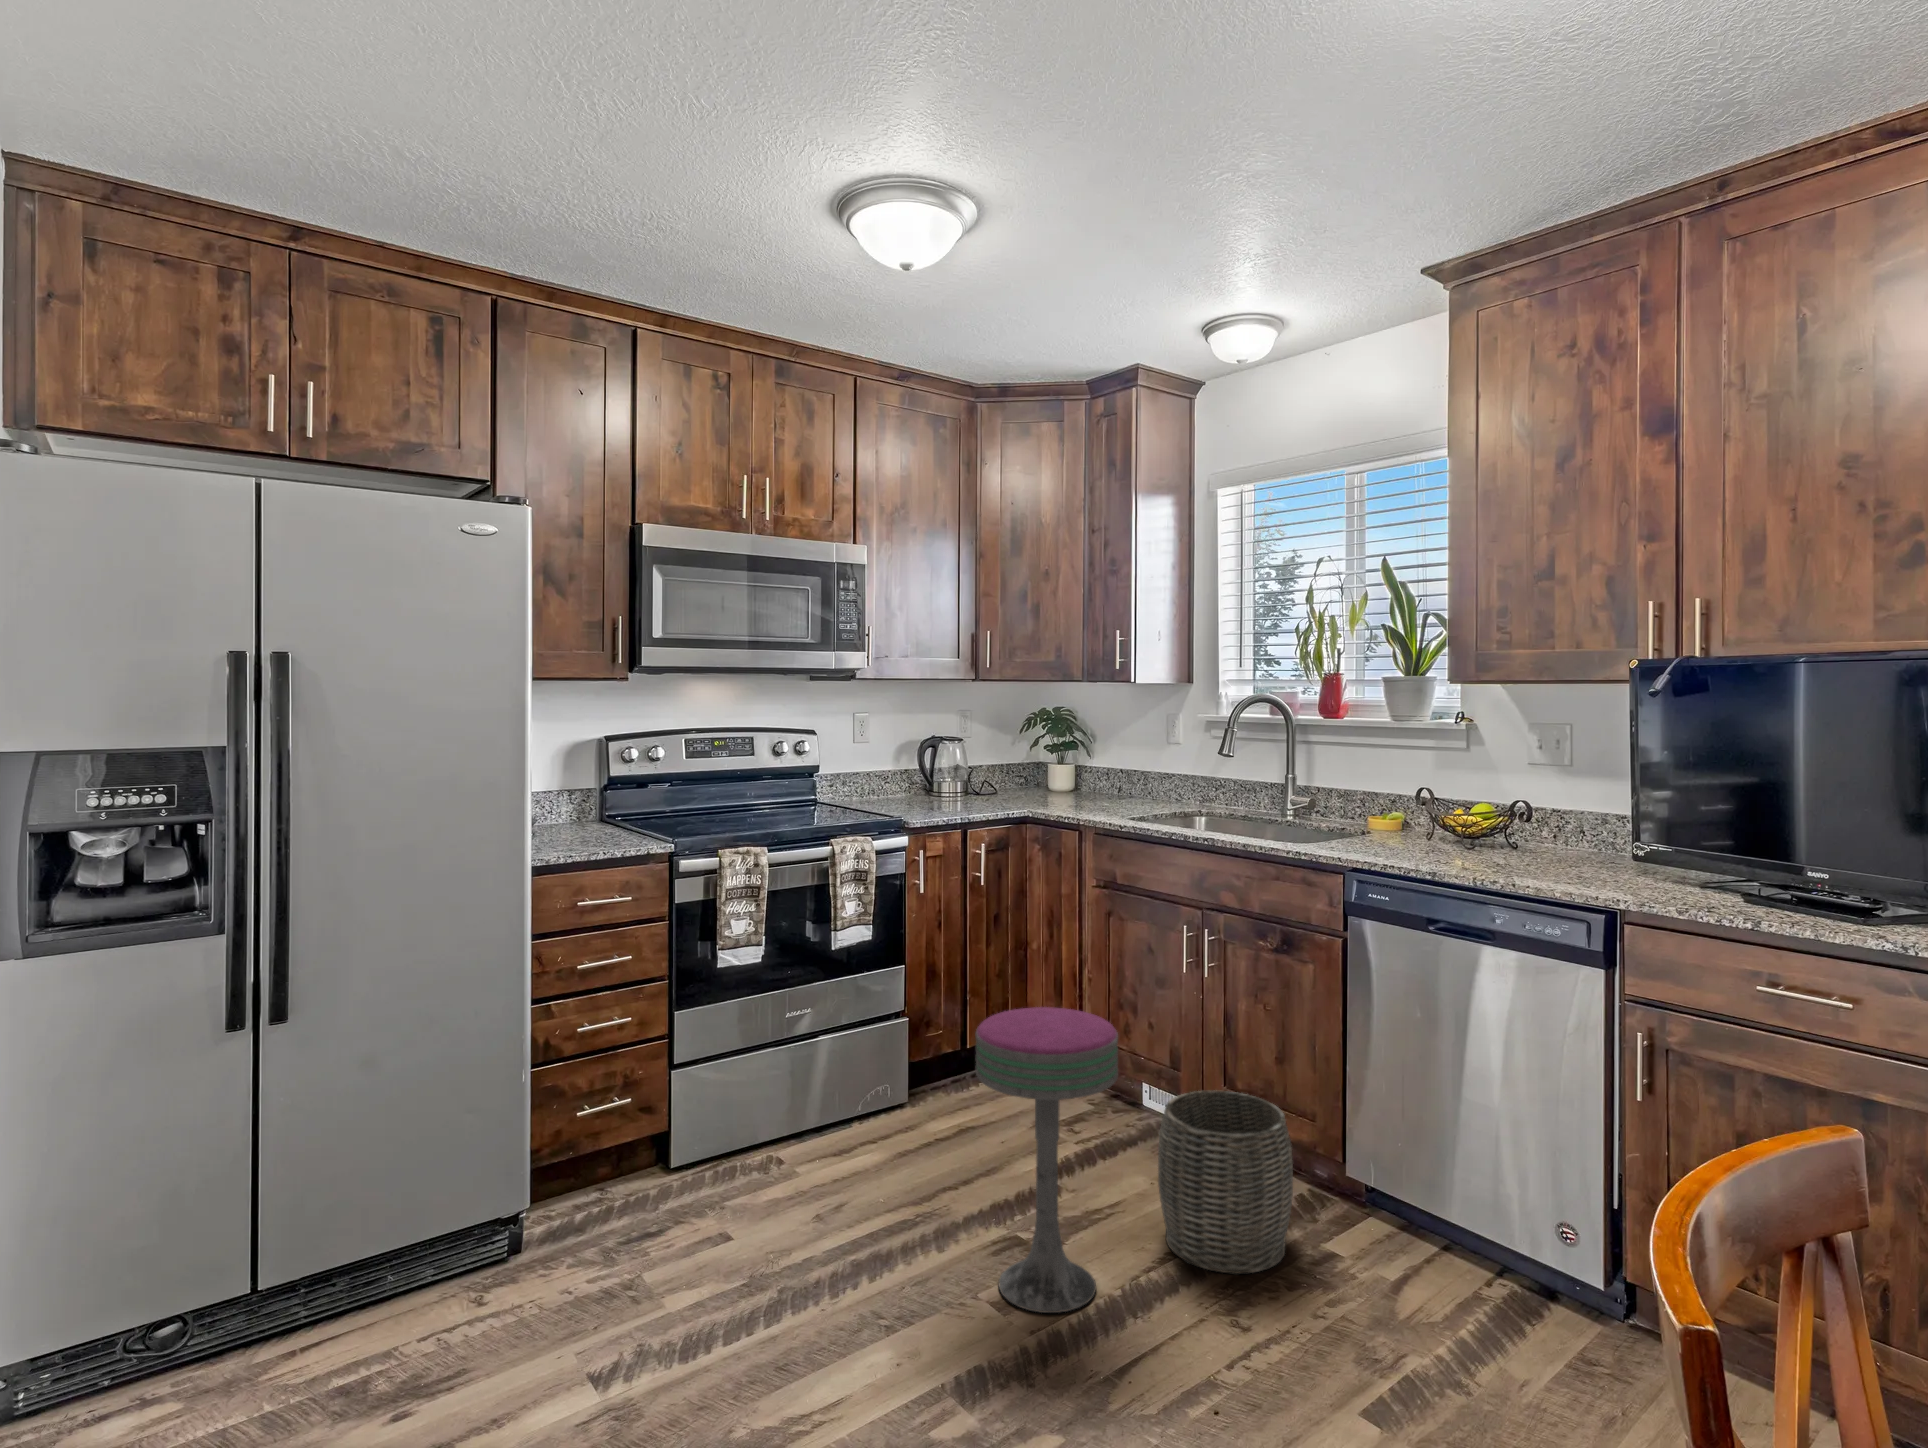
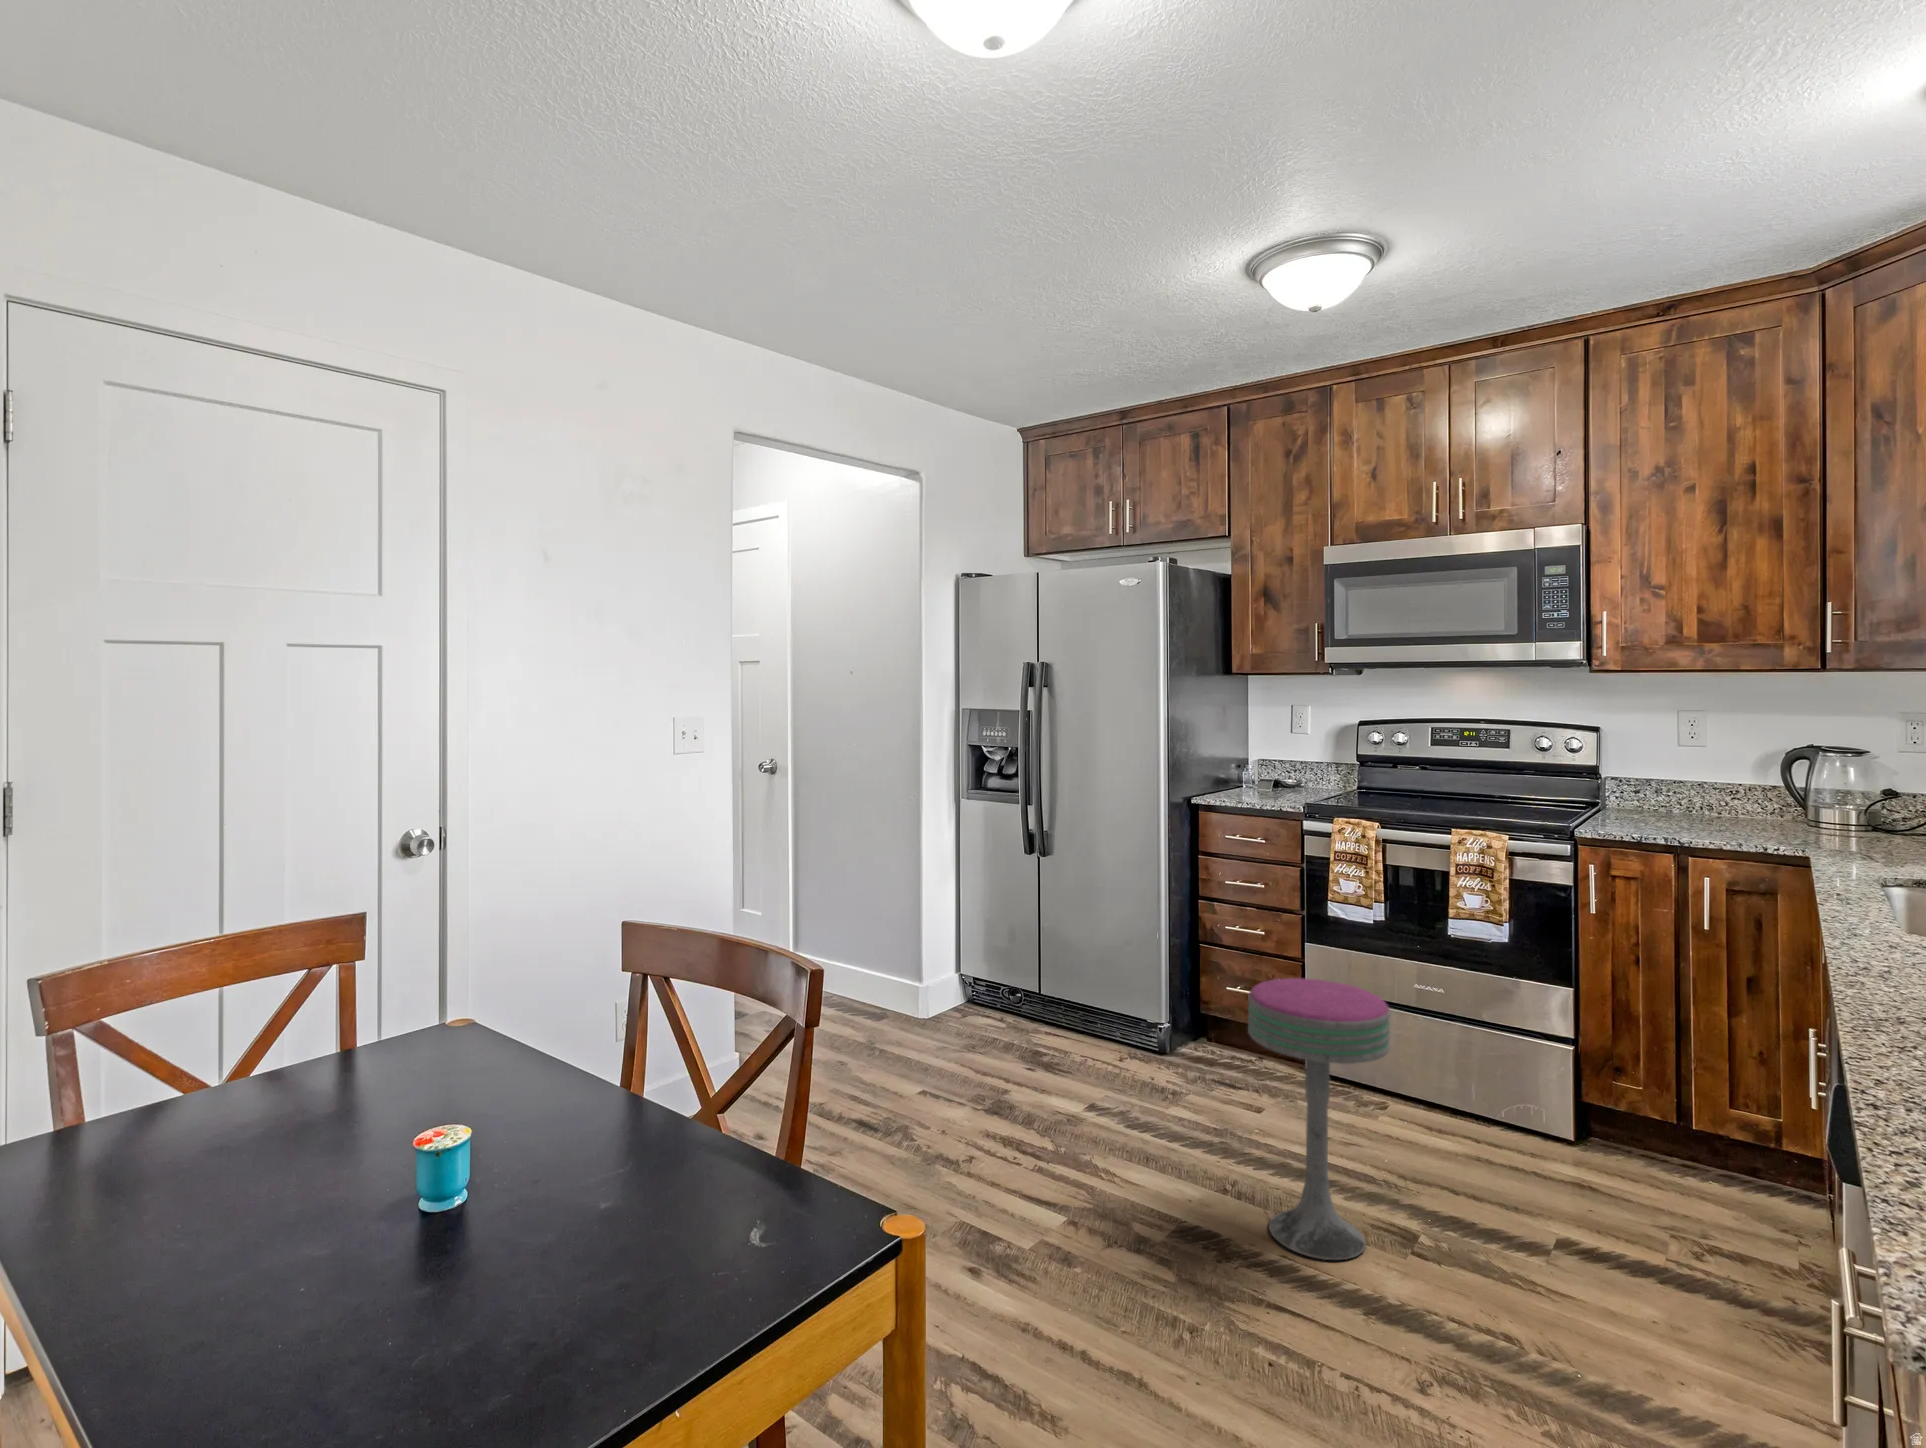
woven basket: present [1158,1090,1293,1274] -> none [1439,1156,1622,1390]

